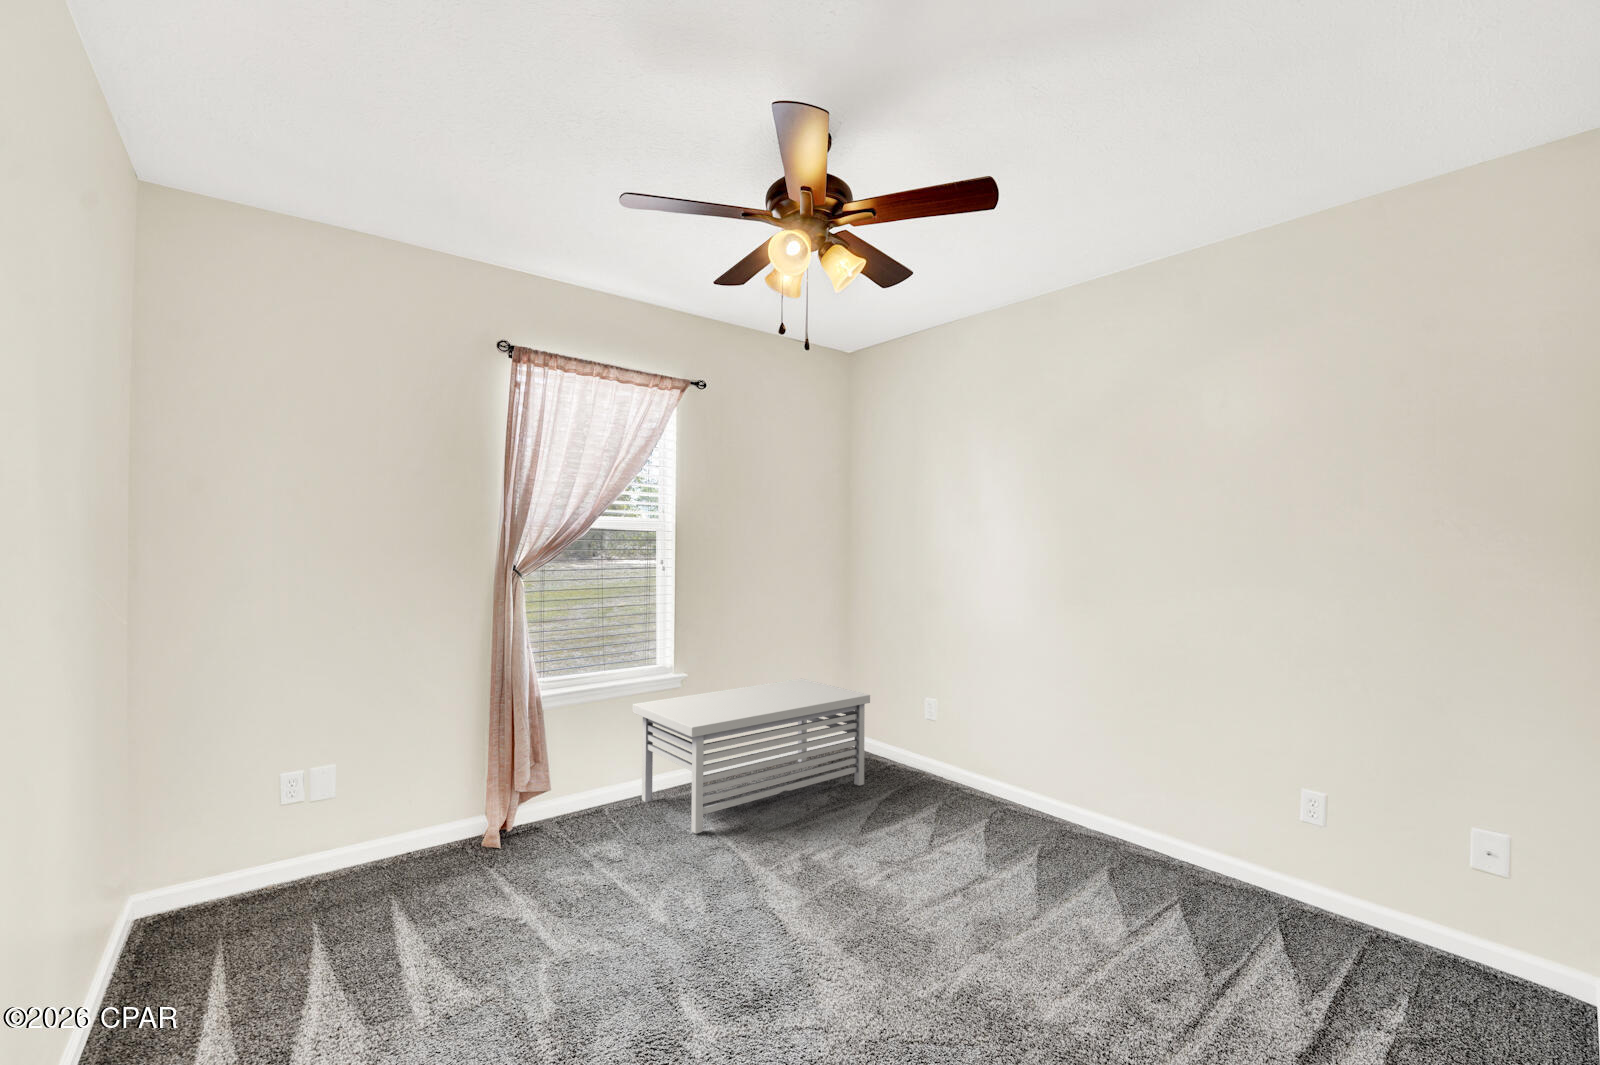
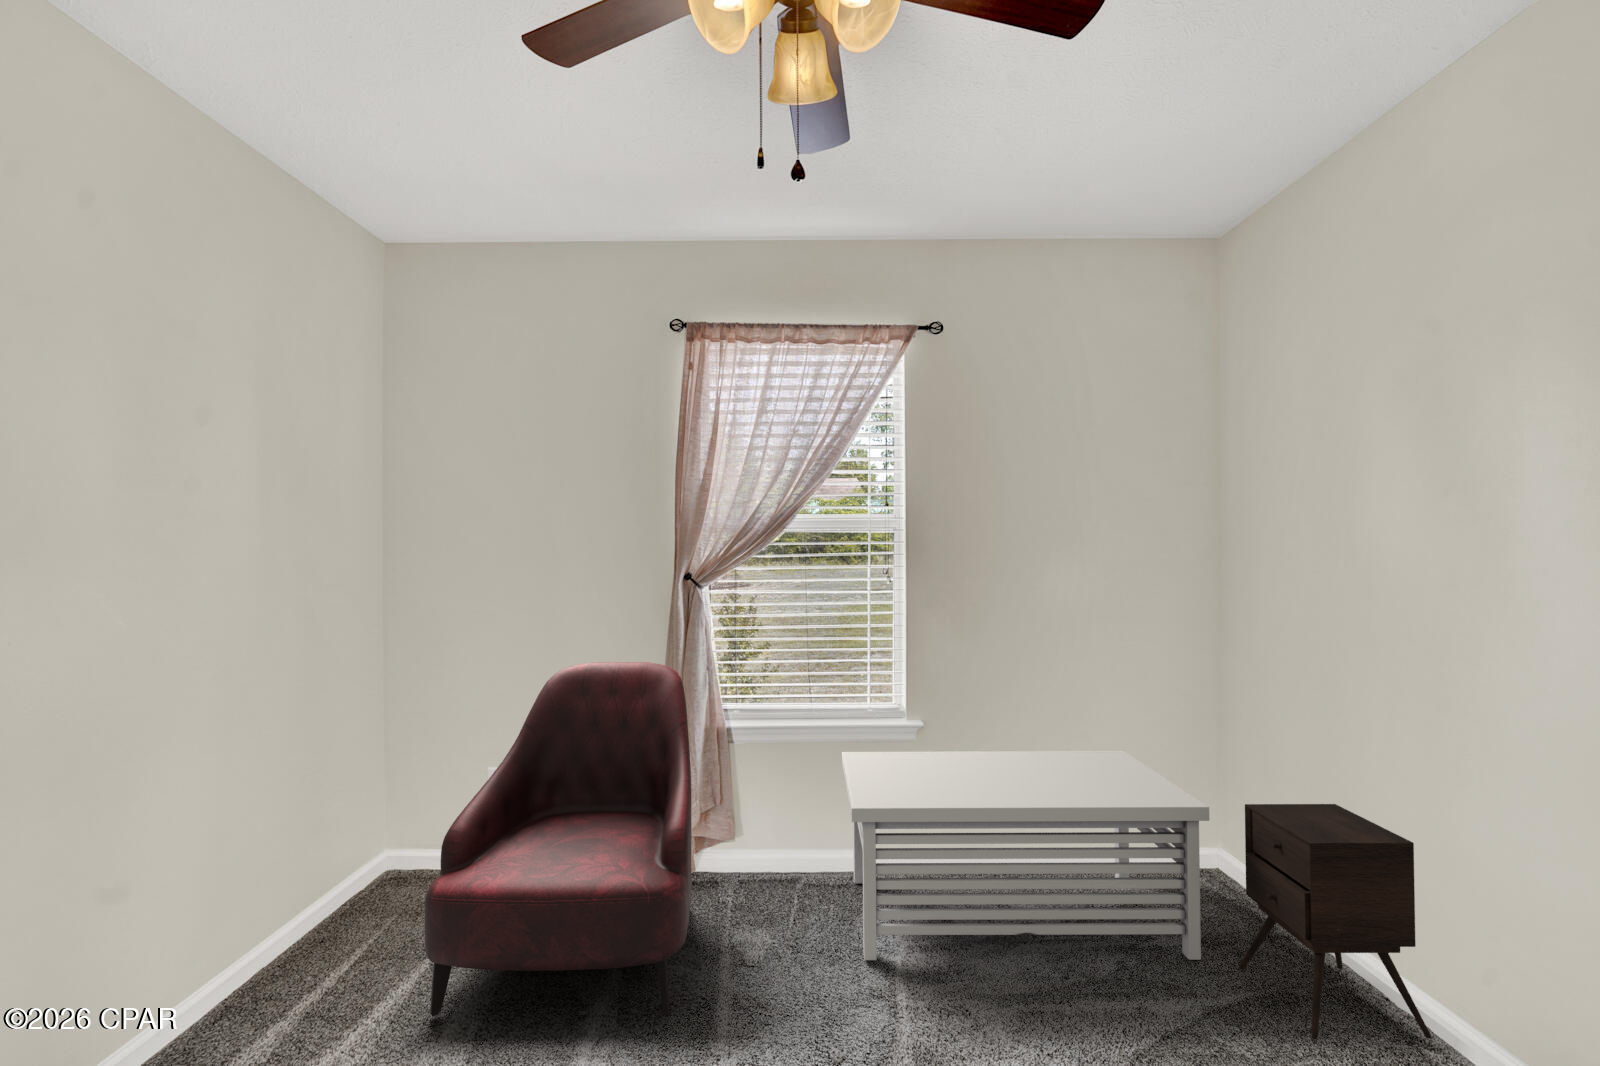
armchair: none [369,645,602,963] -> present [425,662,692,1017]
side table: none [882,684,963,798] -> present [1239,804,1431,1040]

